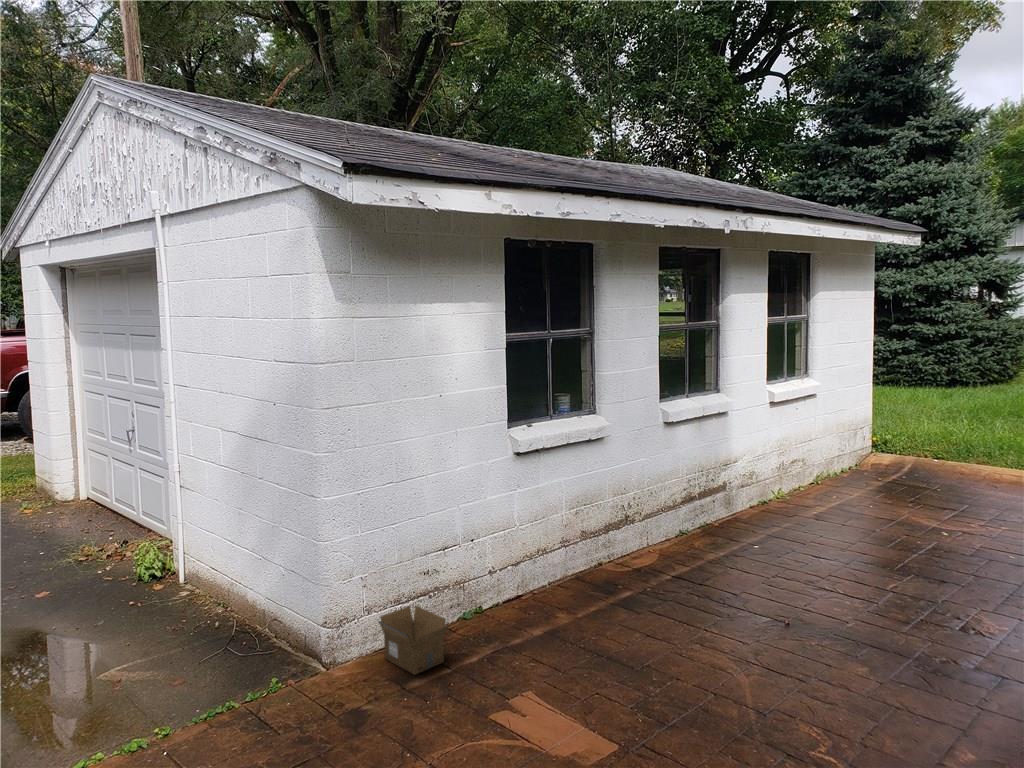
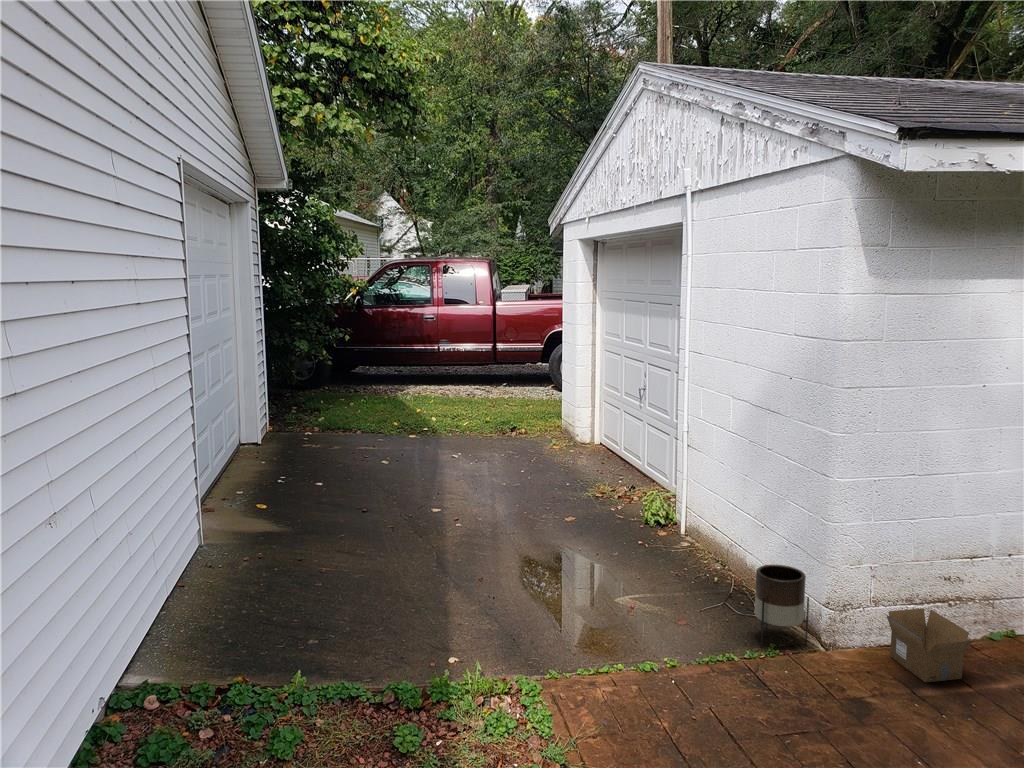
planter: none [252,595,309,686] -> present [755,565,809,648]

